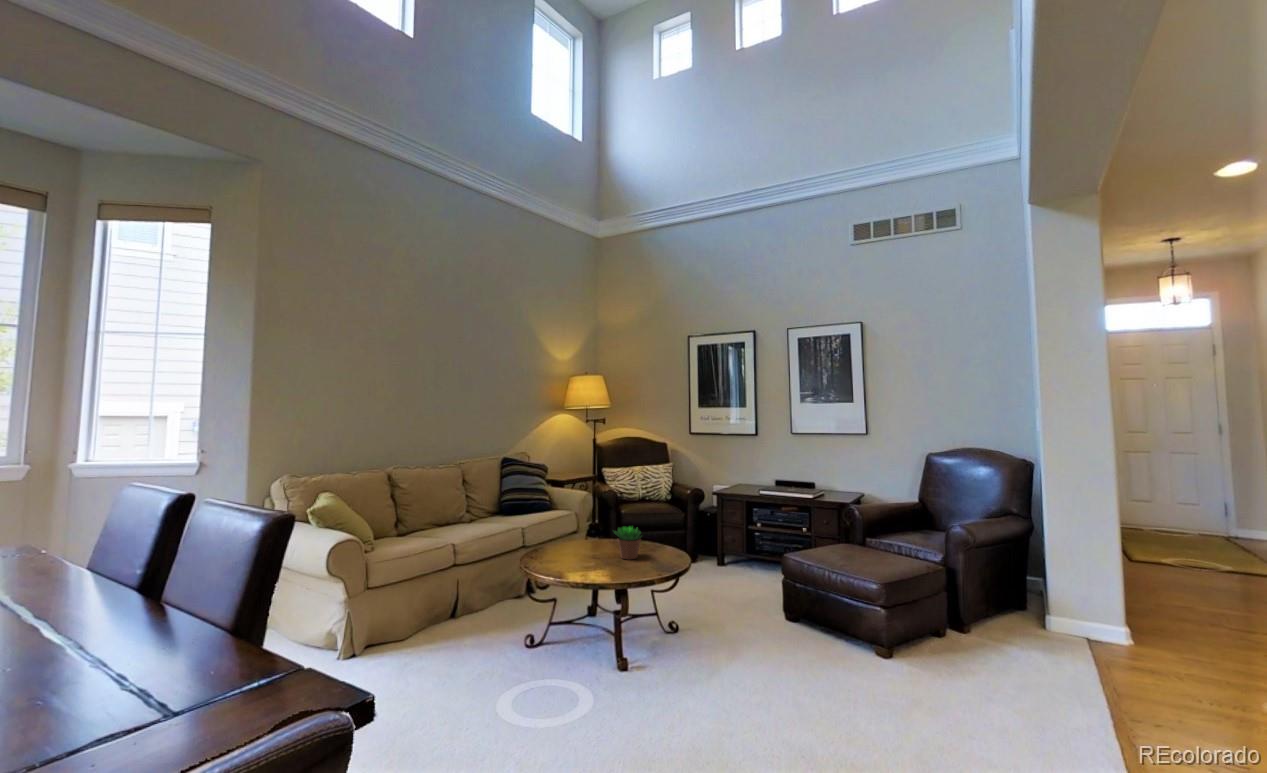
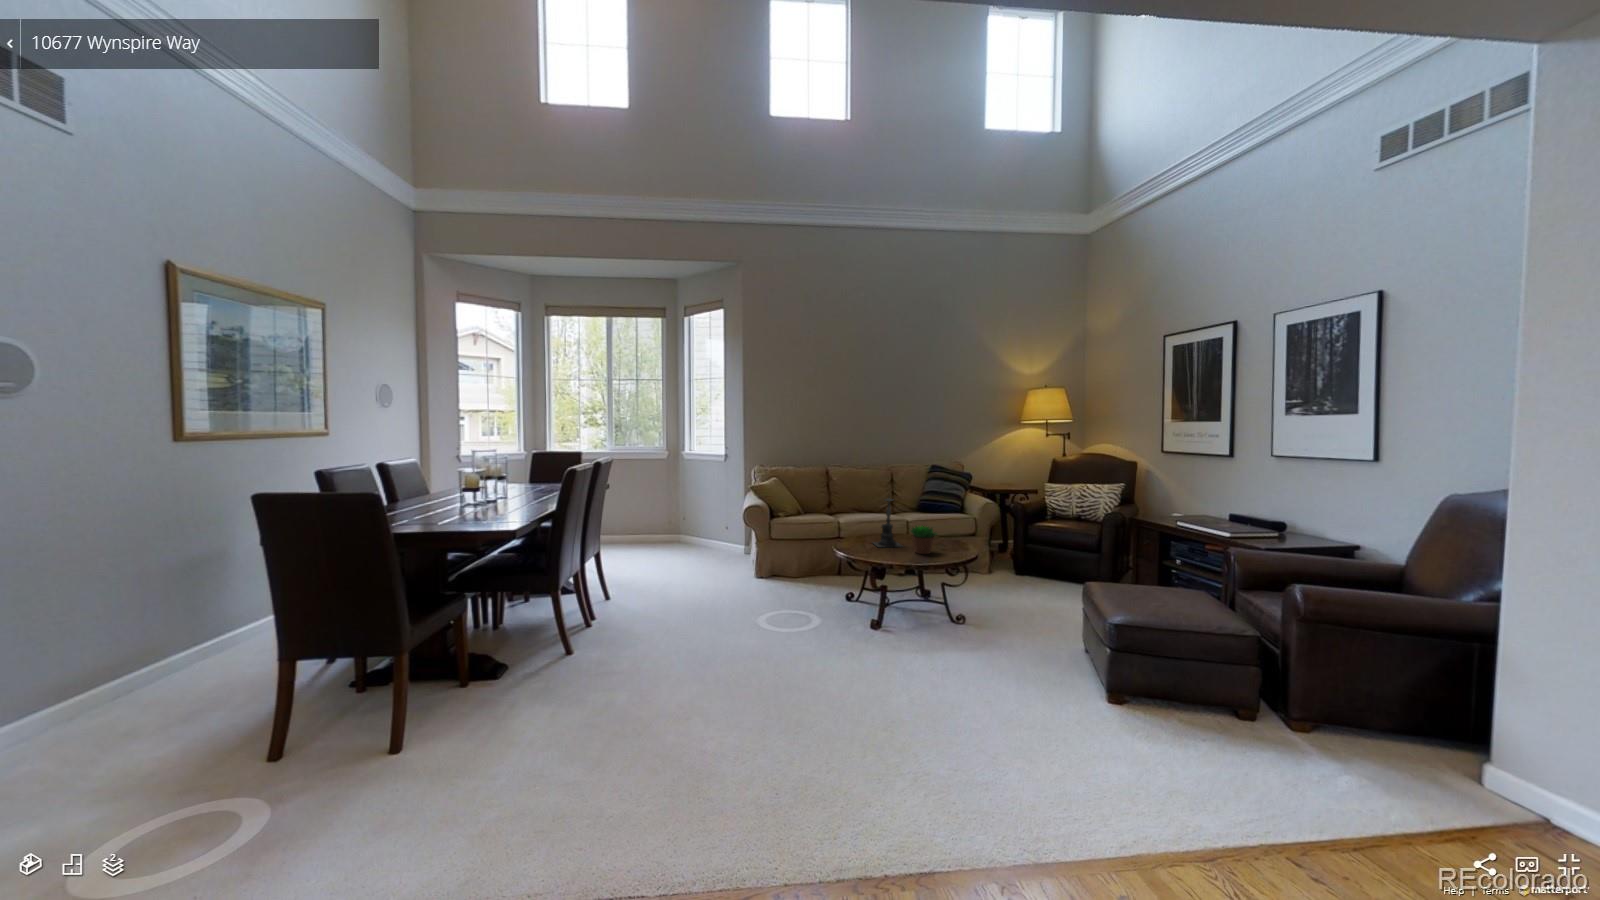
candle holder: none [553,492,596,562] -> present [873,499,903,547]

